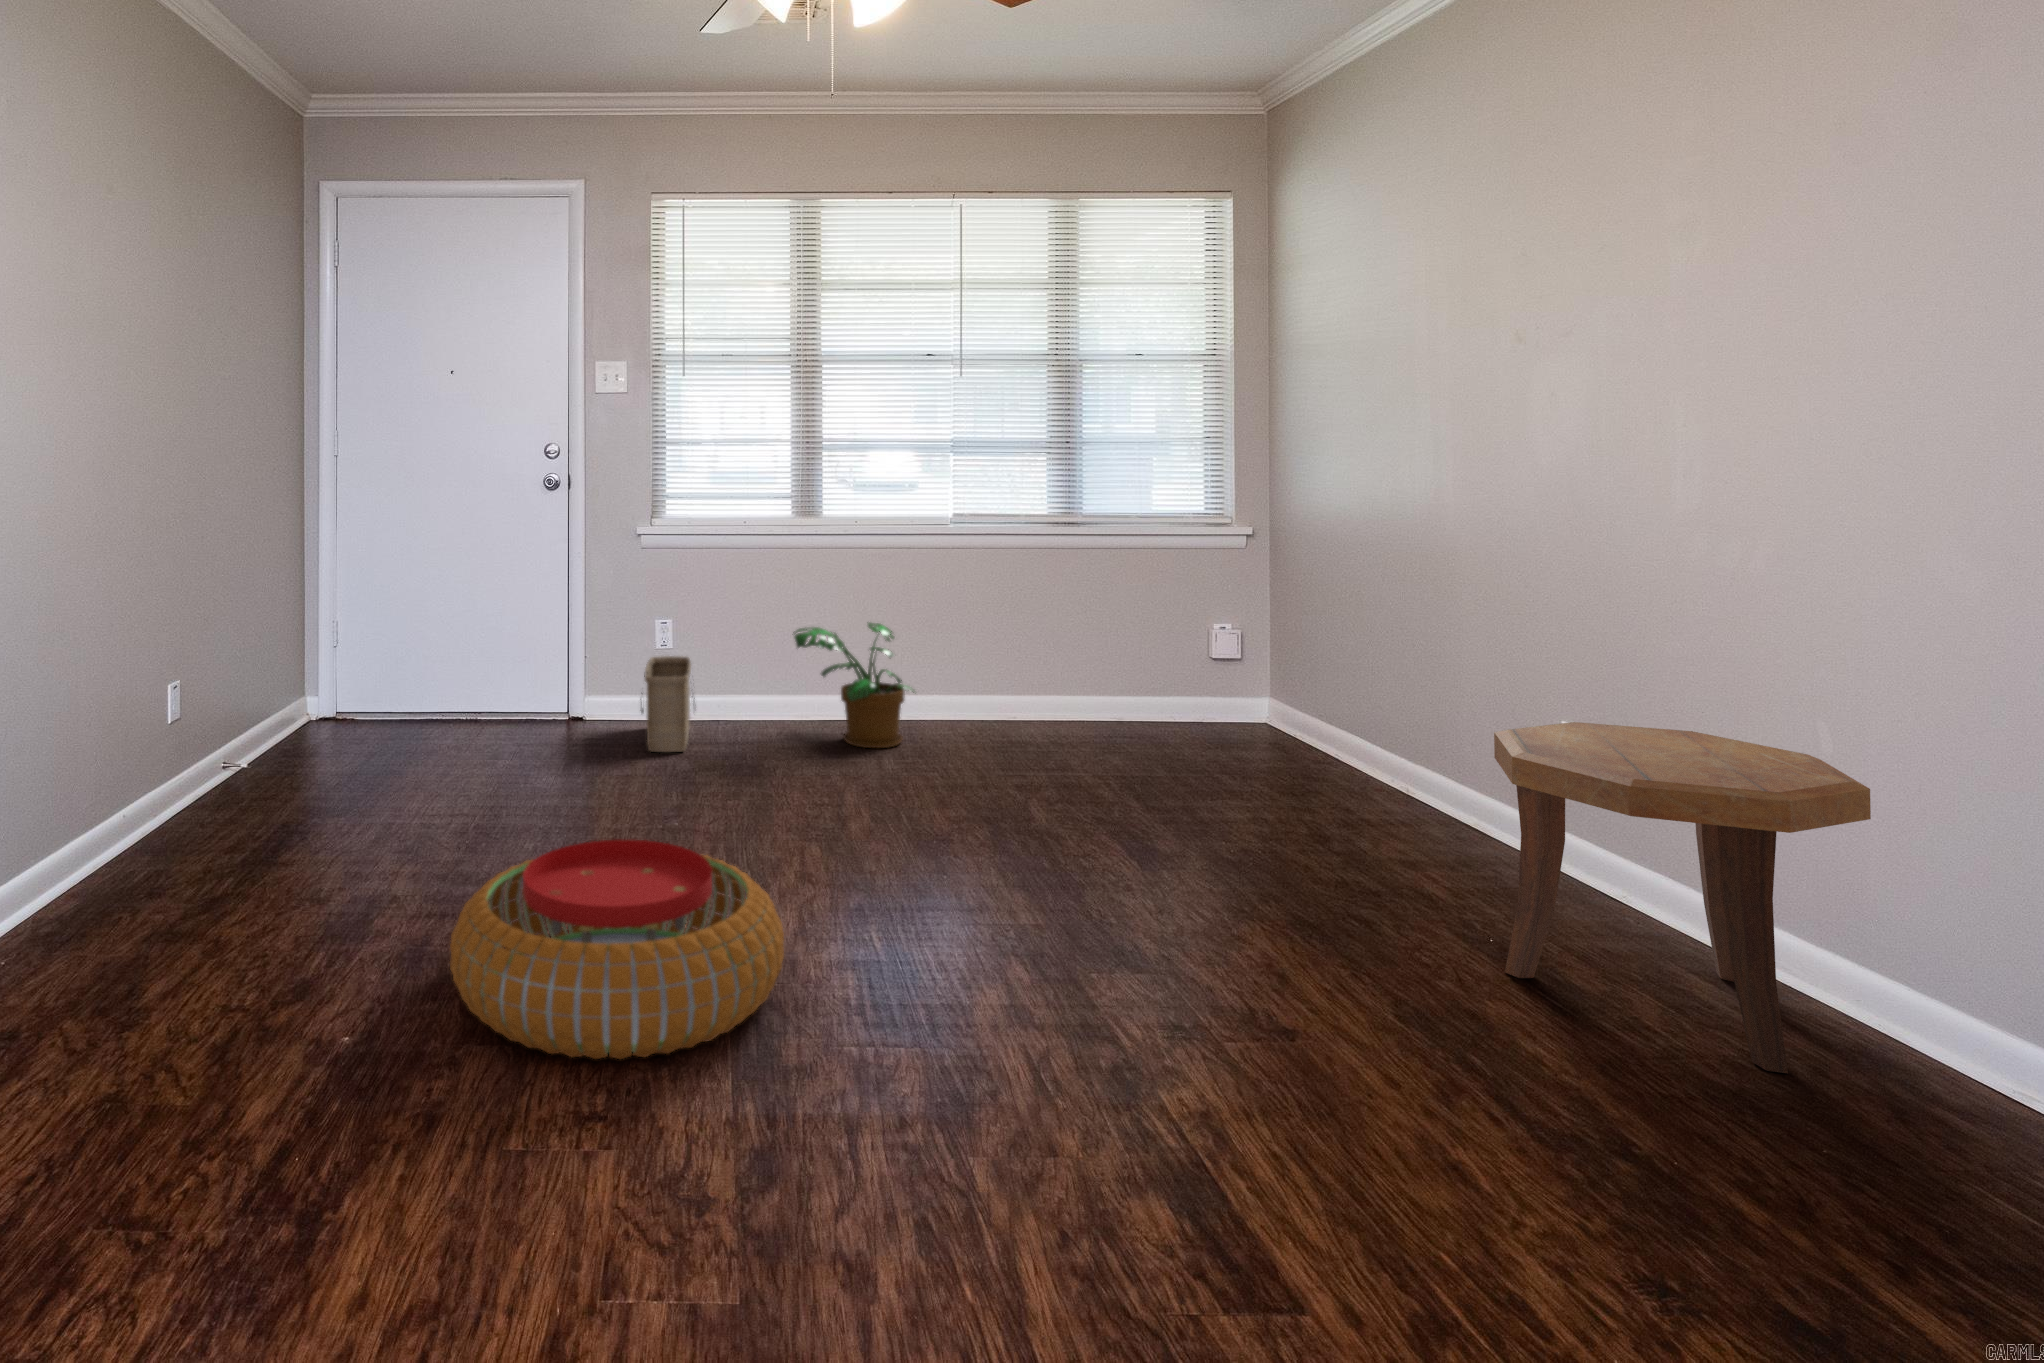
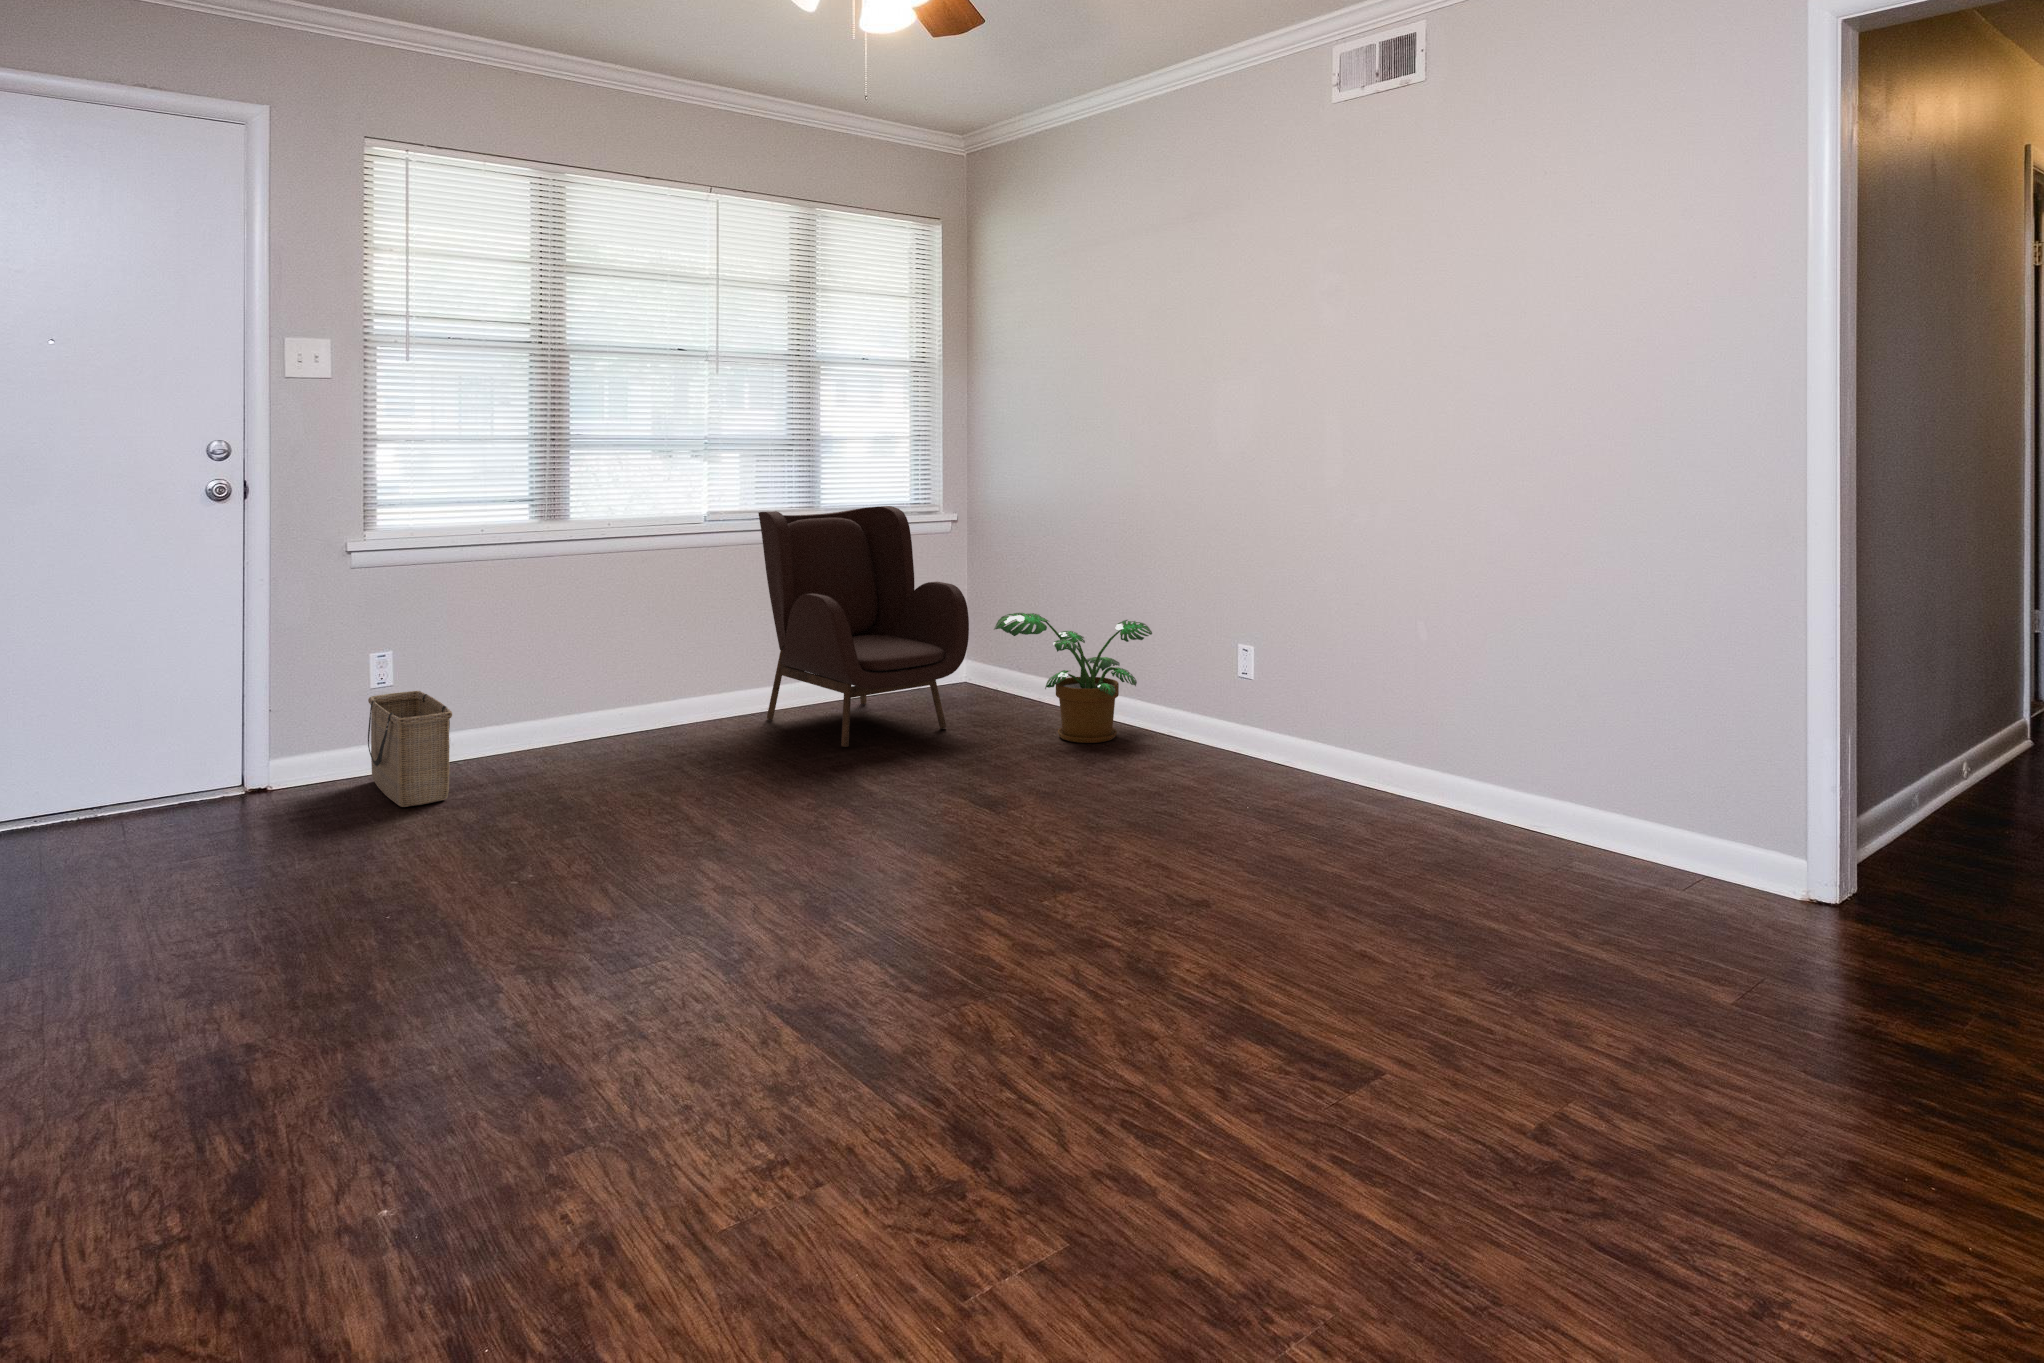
armchair: none [999,516,1214,770] -> present [758,506,969,747]
potted plant: present [794,623,916,748] -> present [994,613,1152,743]
side table: present [1494,722,1871,1073] -> none [1258,636,1465,846]
pouf: present [450,839,784,1059] -> none [457,875,847,1133]

